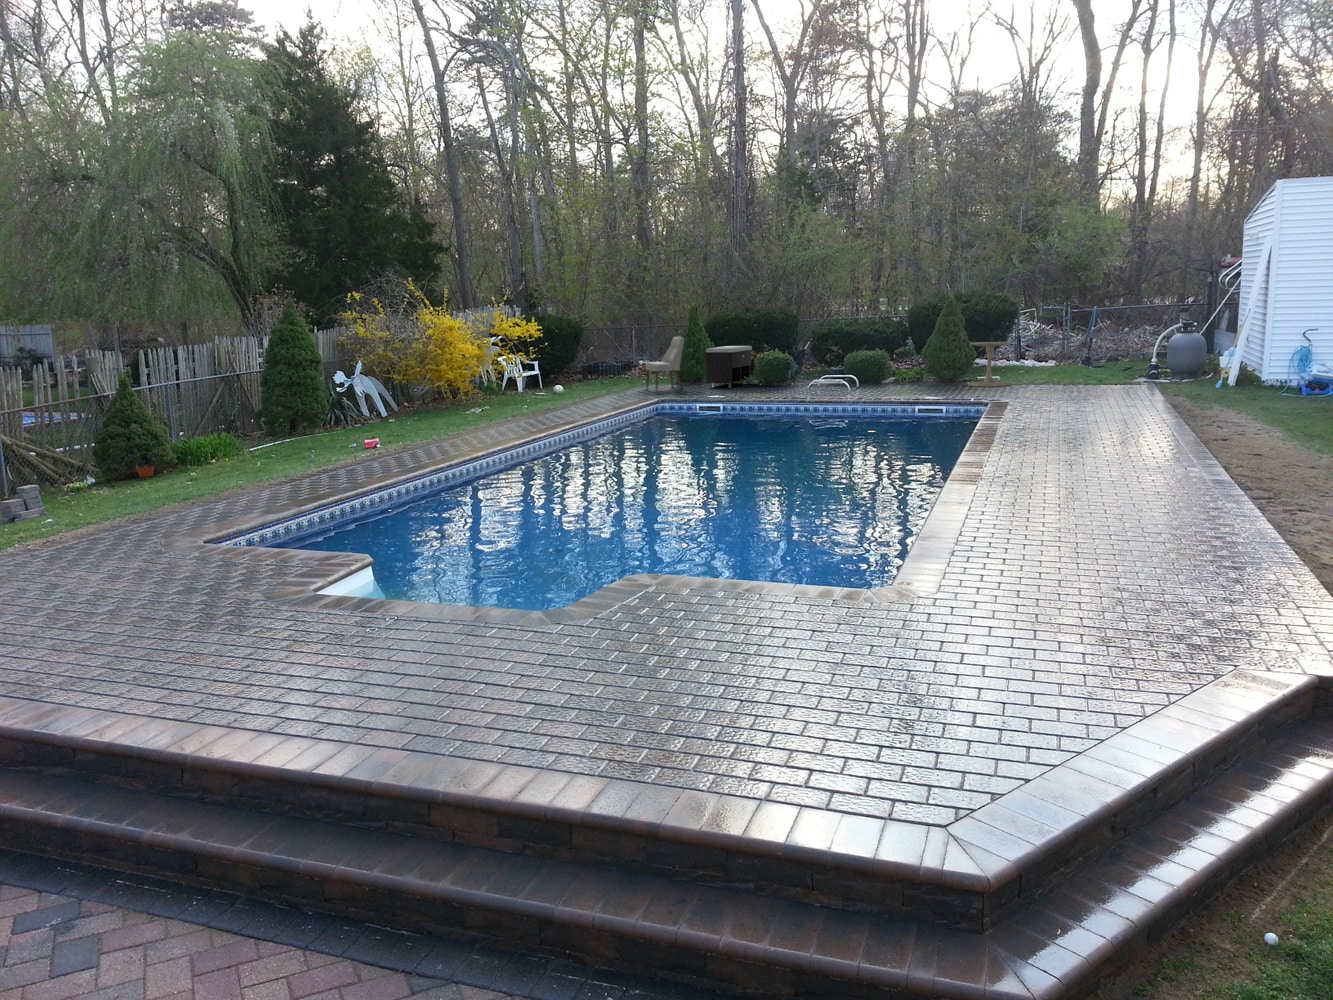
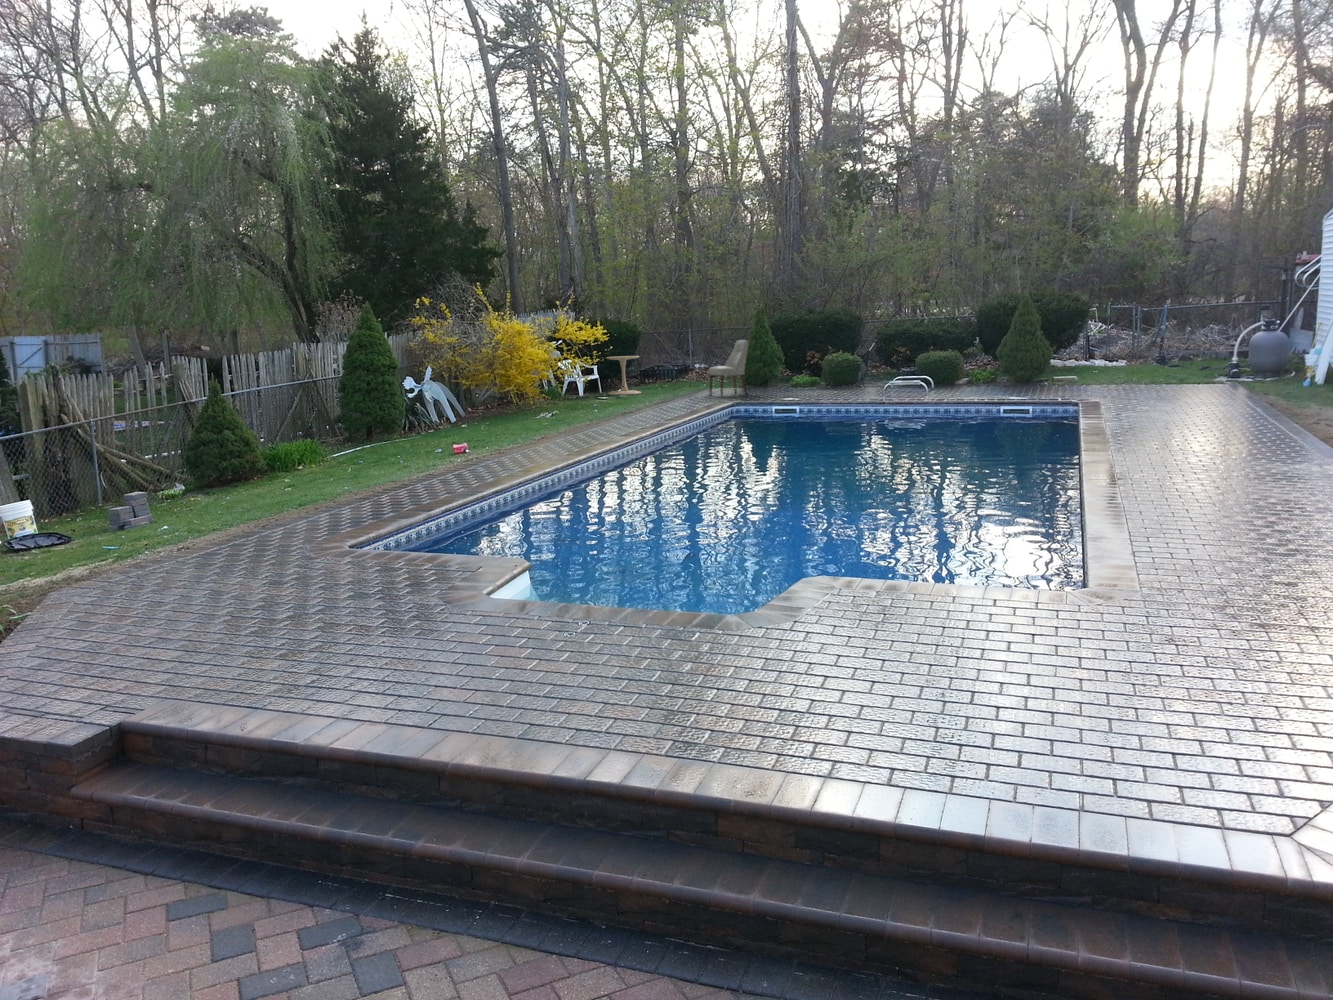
pedestal table: present [969,342,1010,387] -> present [606,356,641,395]
storage bench: present [706,346,752,387] -> none [771,349,816,391]
potted plant: present [127,452,161,477] -> none [222,459,258,485]

